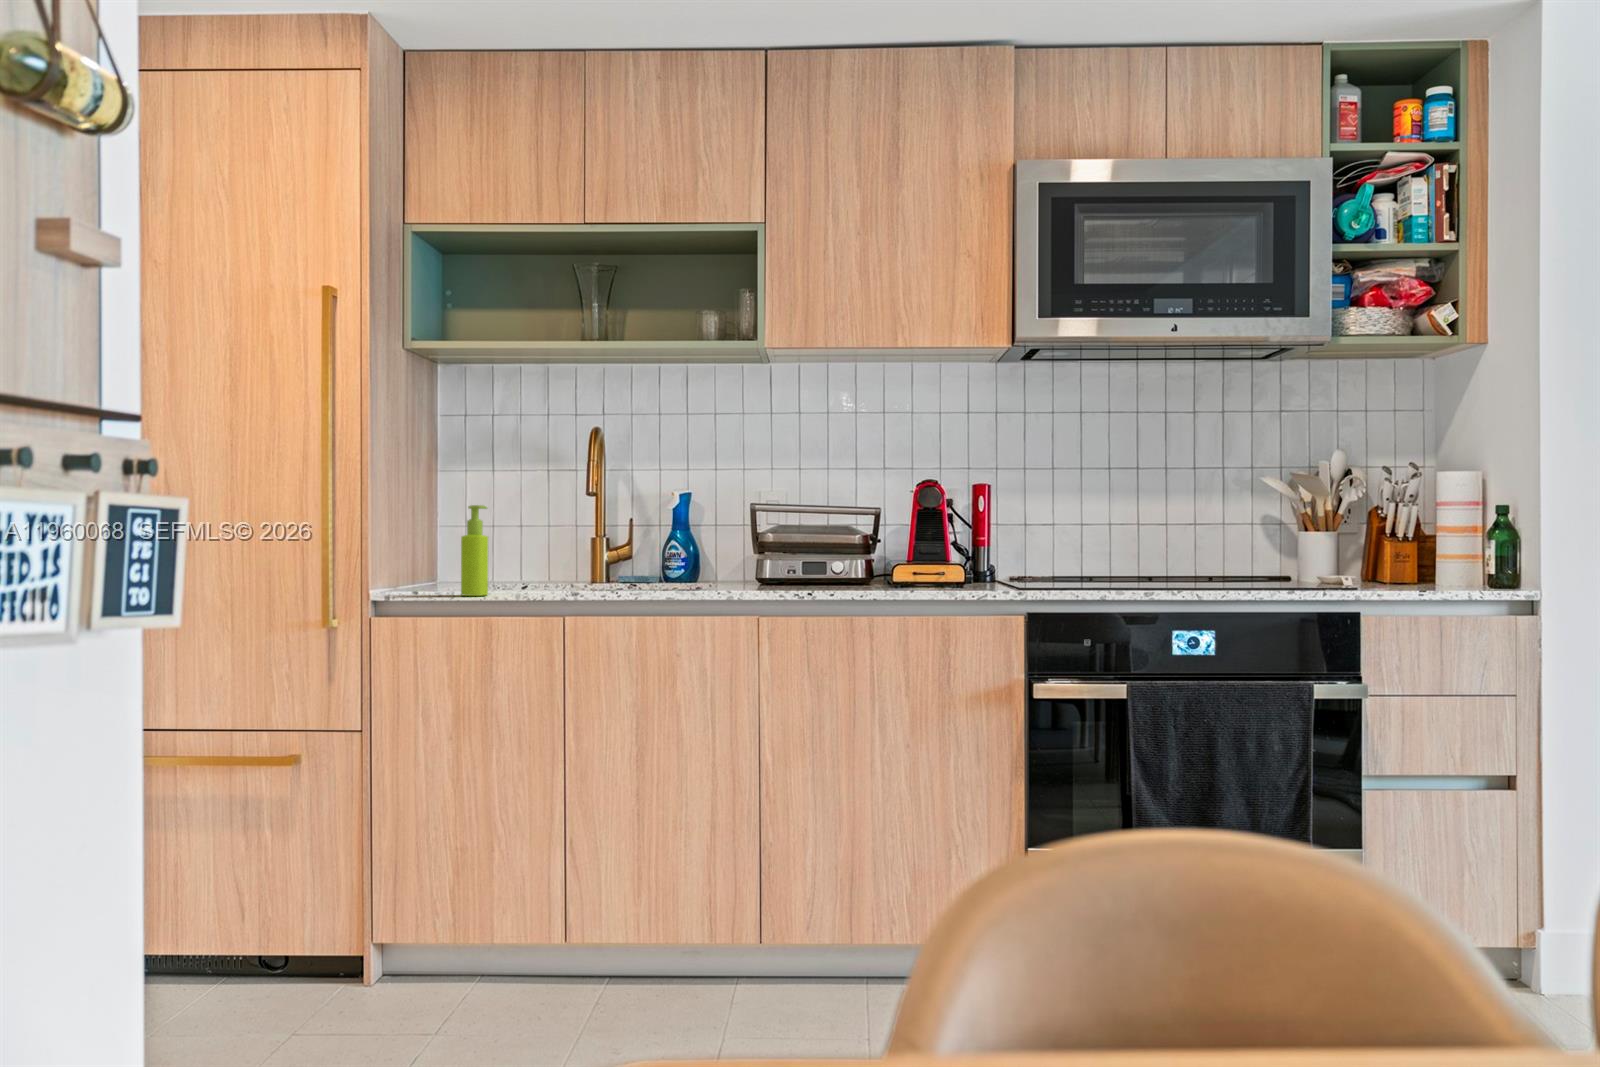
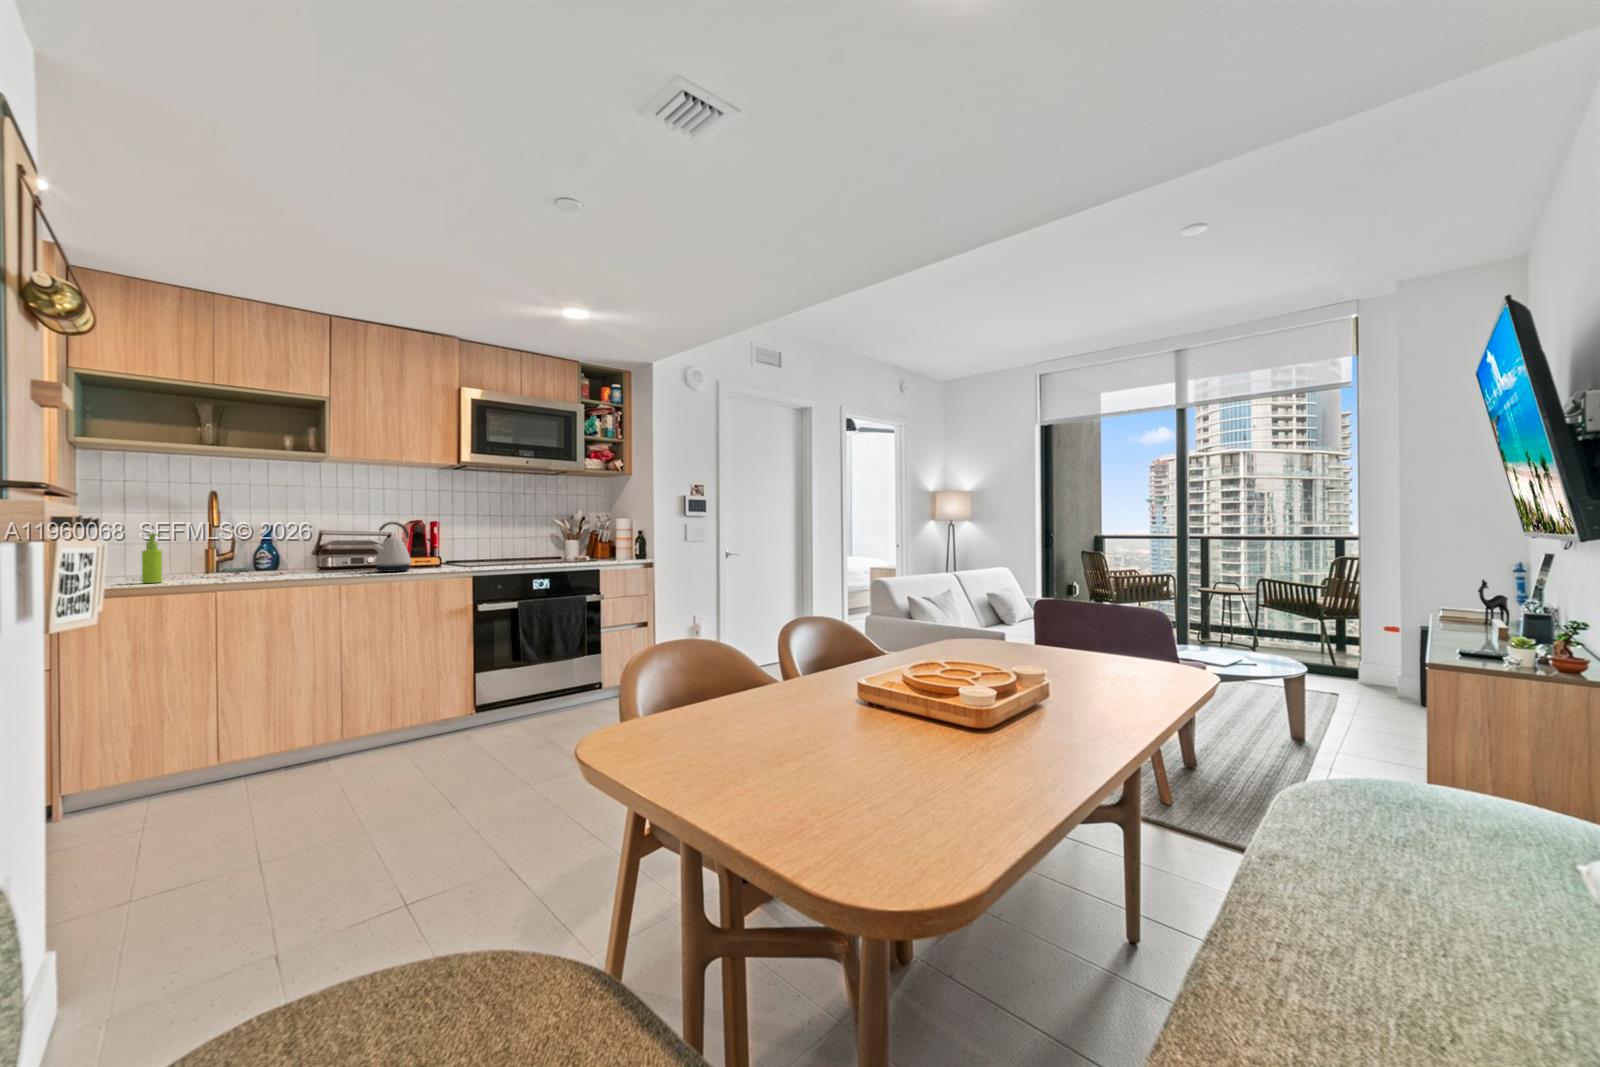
kettle: none [816,481,899,594] -> present [373,522,412,572]

